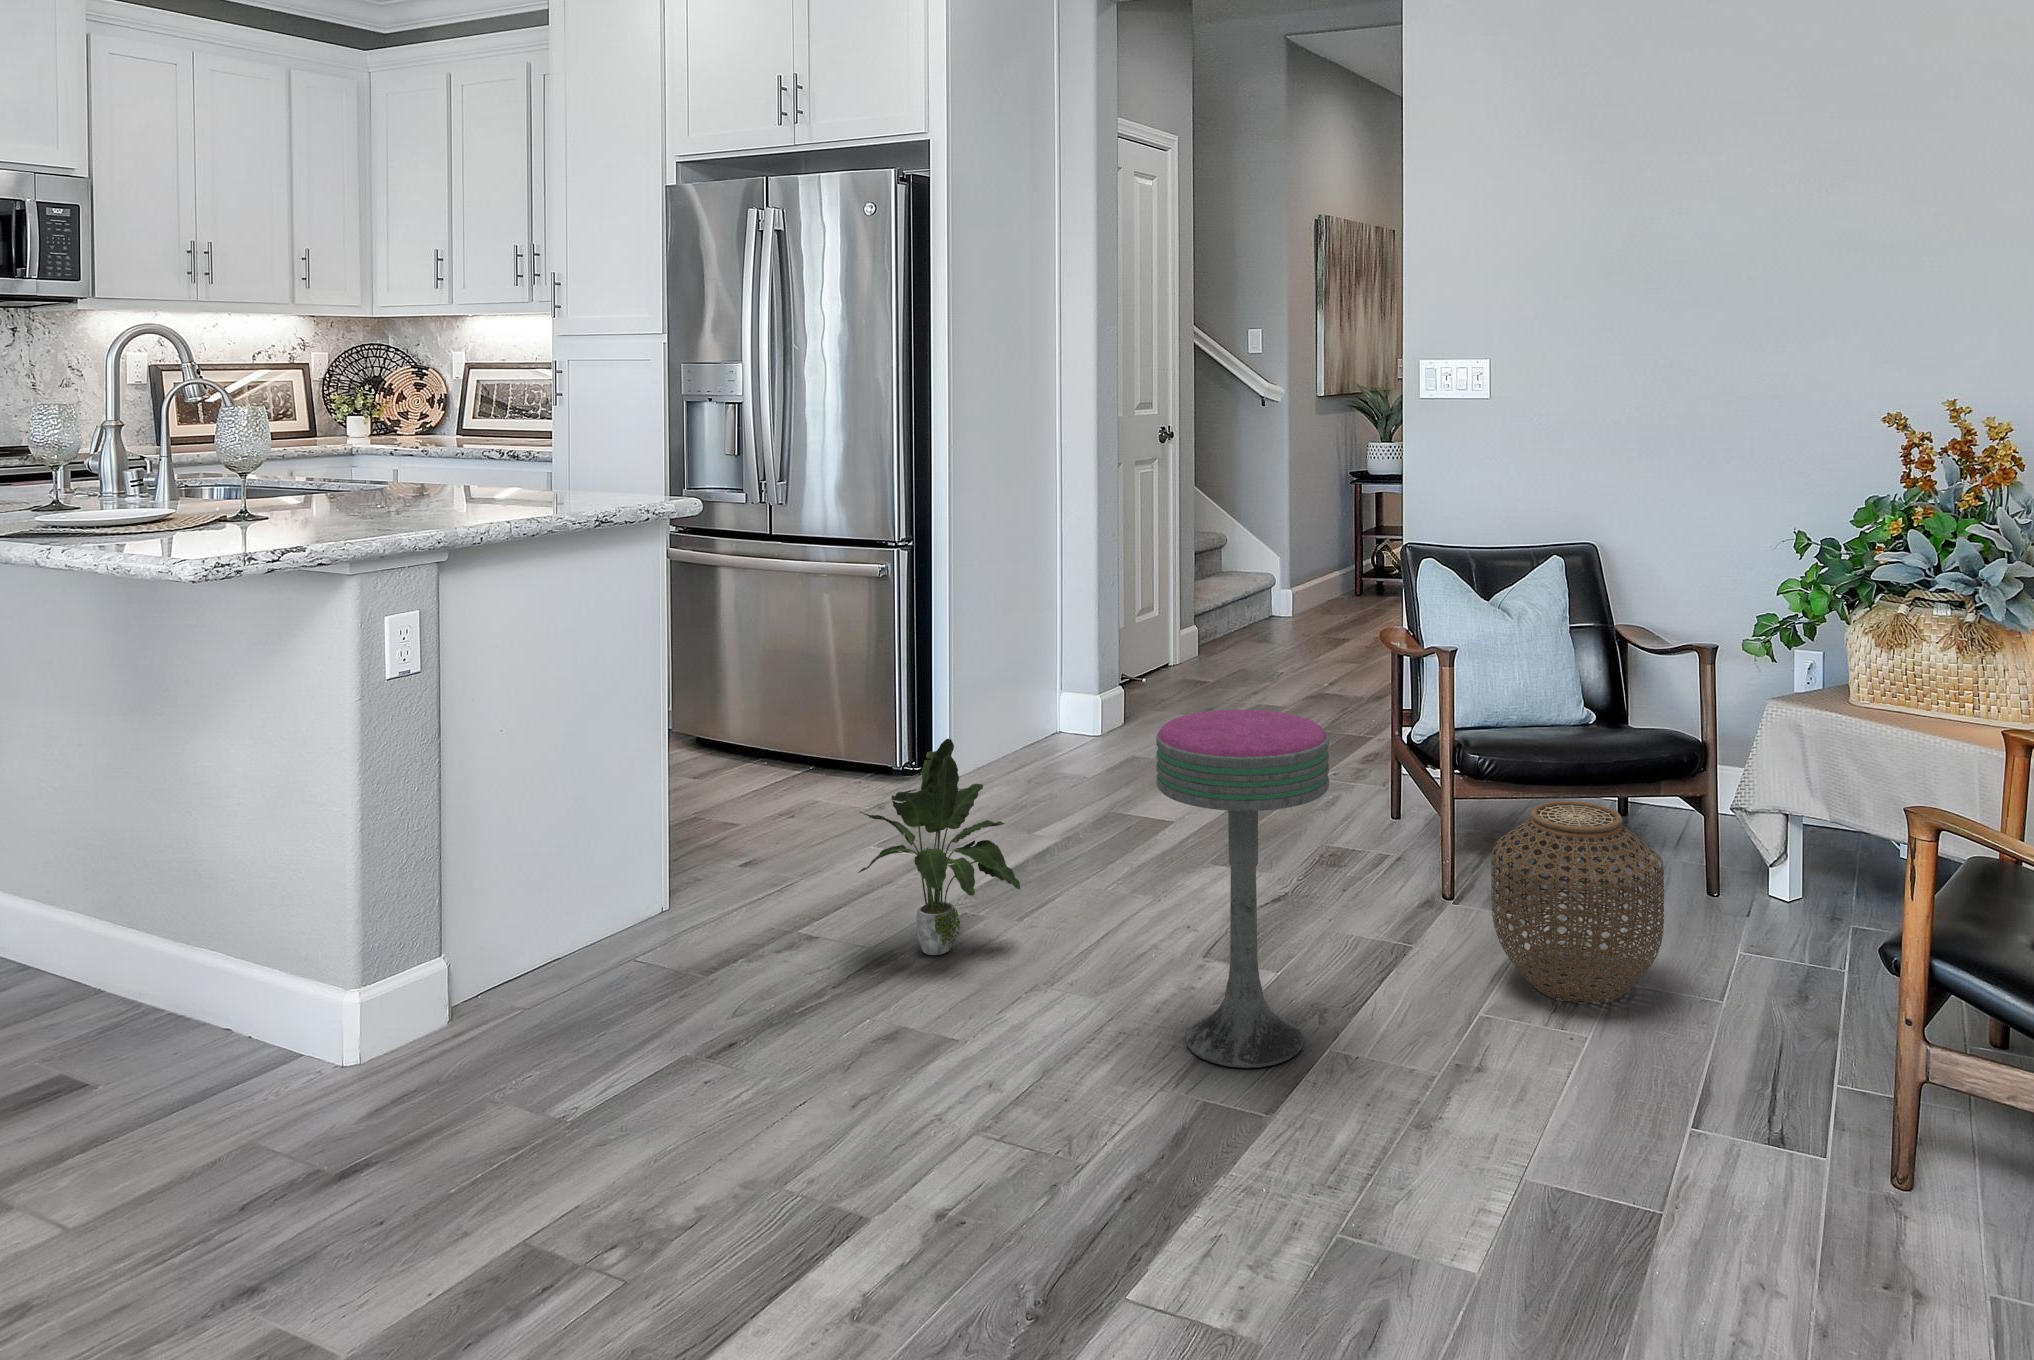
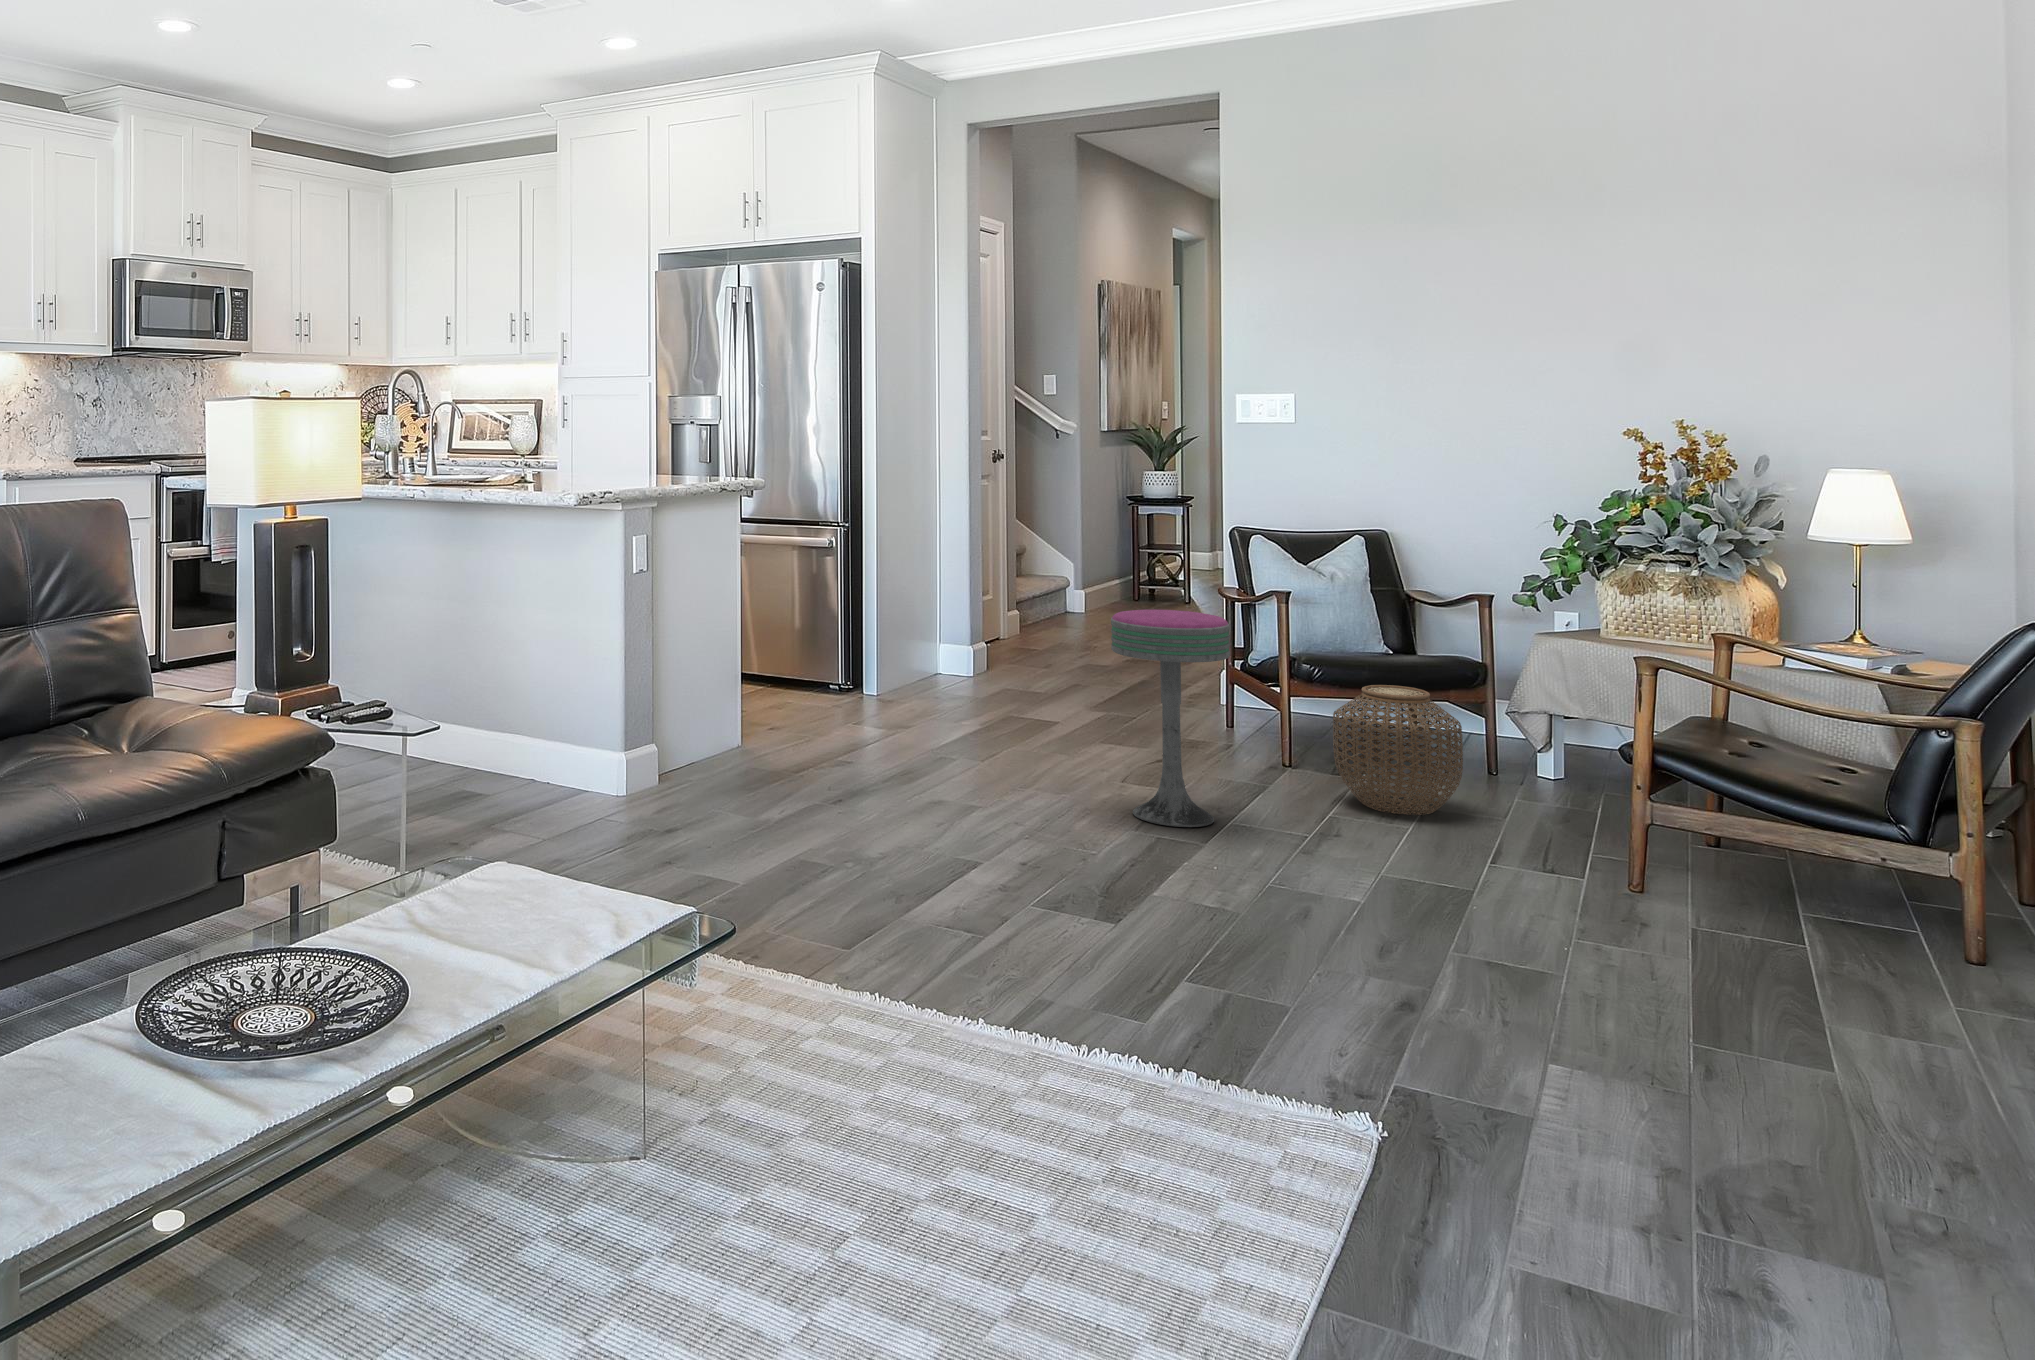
potted plant: present [858,739,1020,955] -> none [886,633,994,773]

